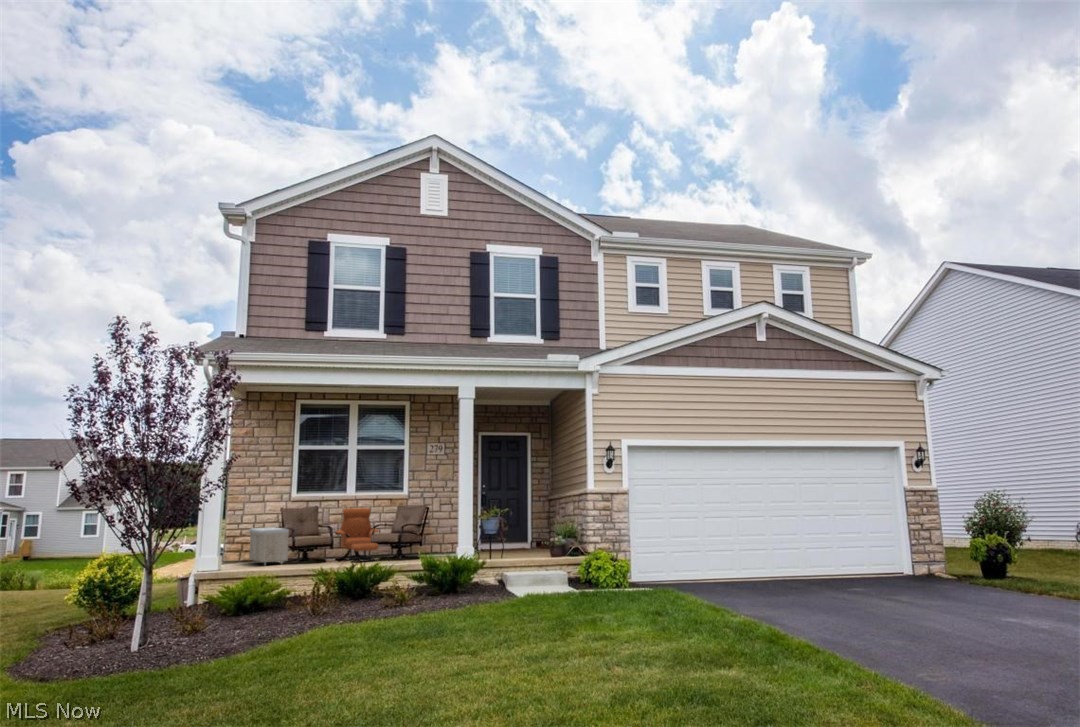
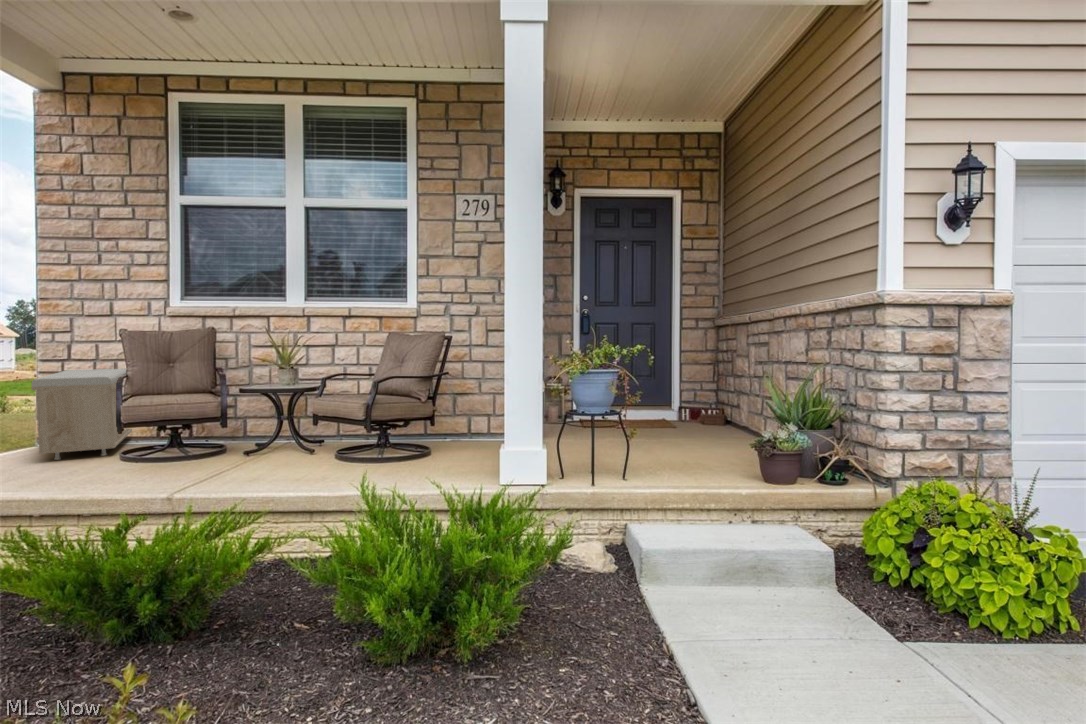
lounge chair: present [336,508,378,563] -> none [231,332,337,470]

